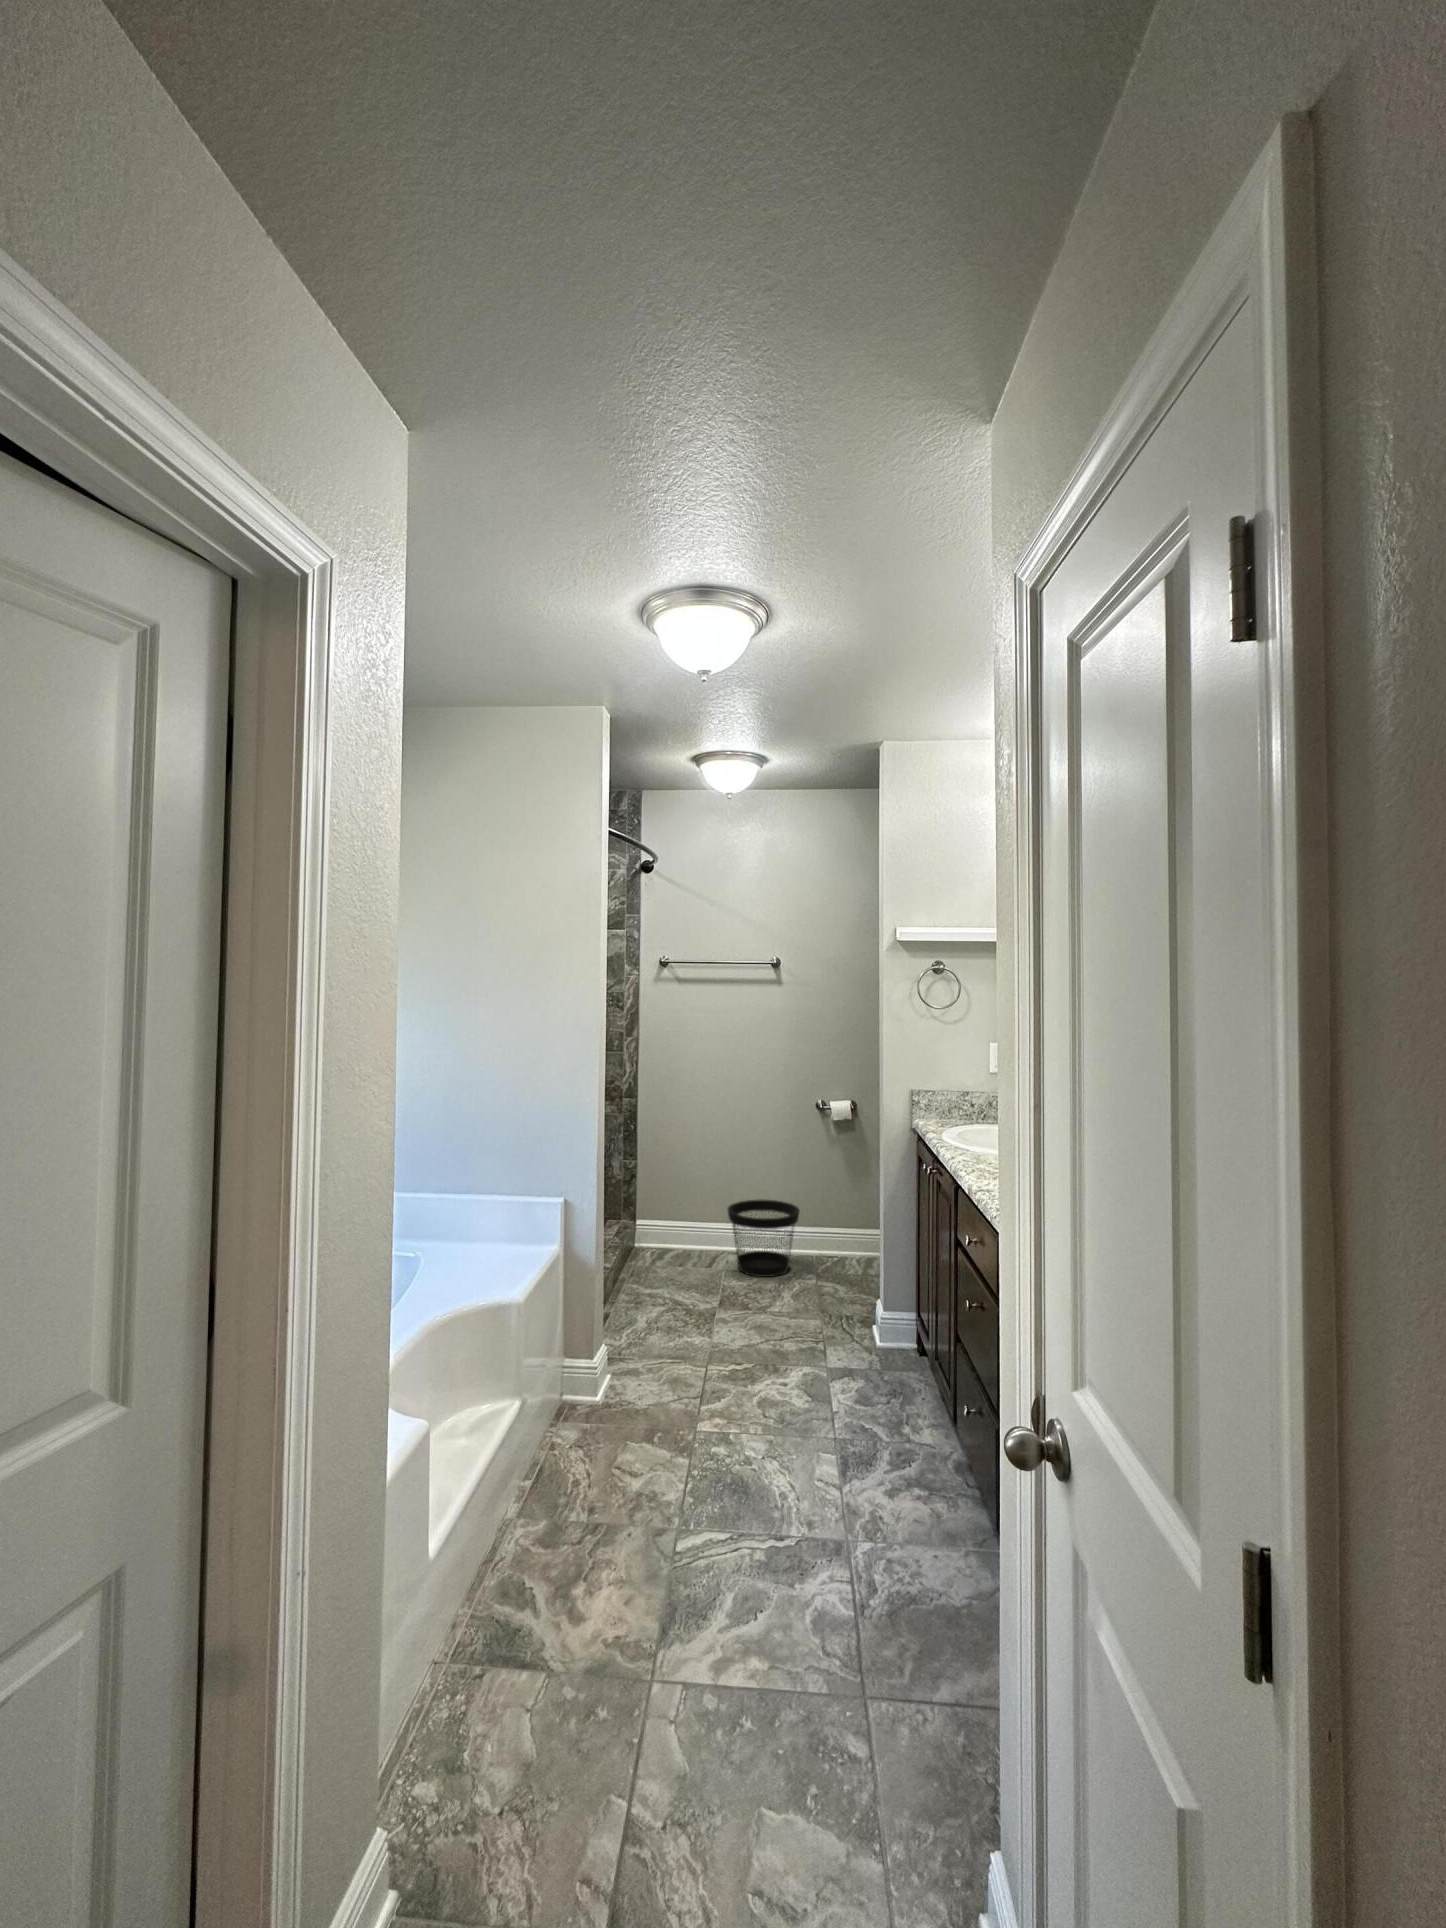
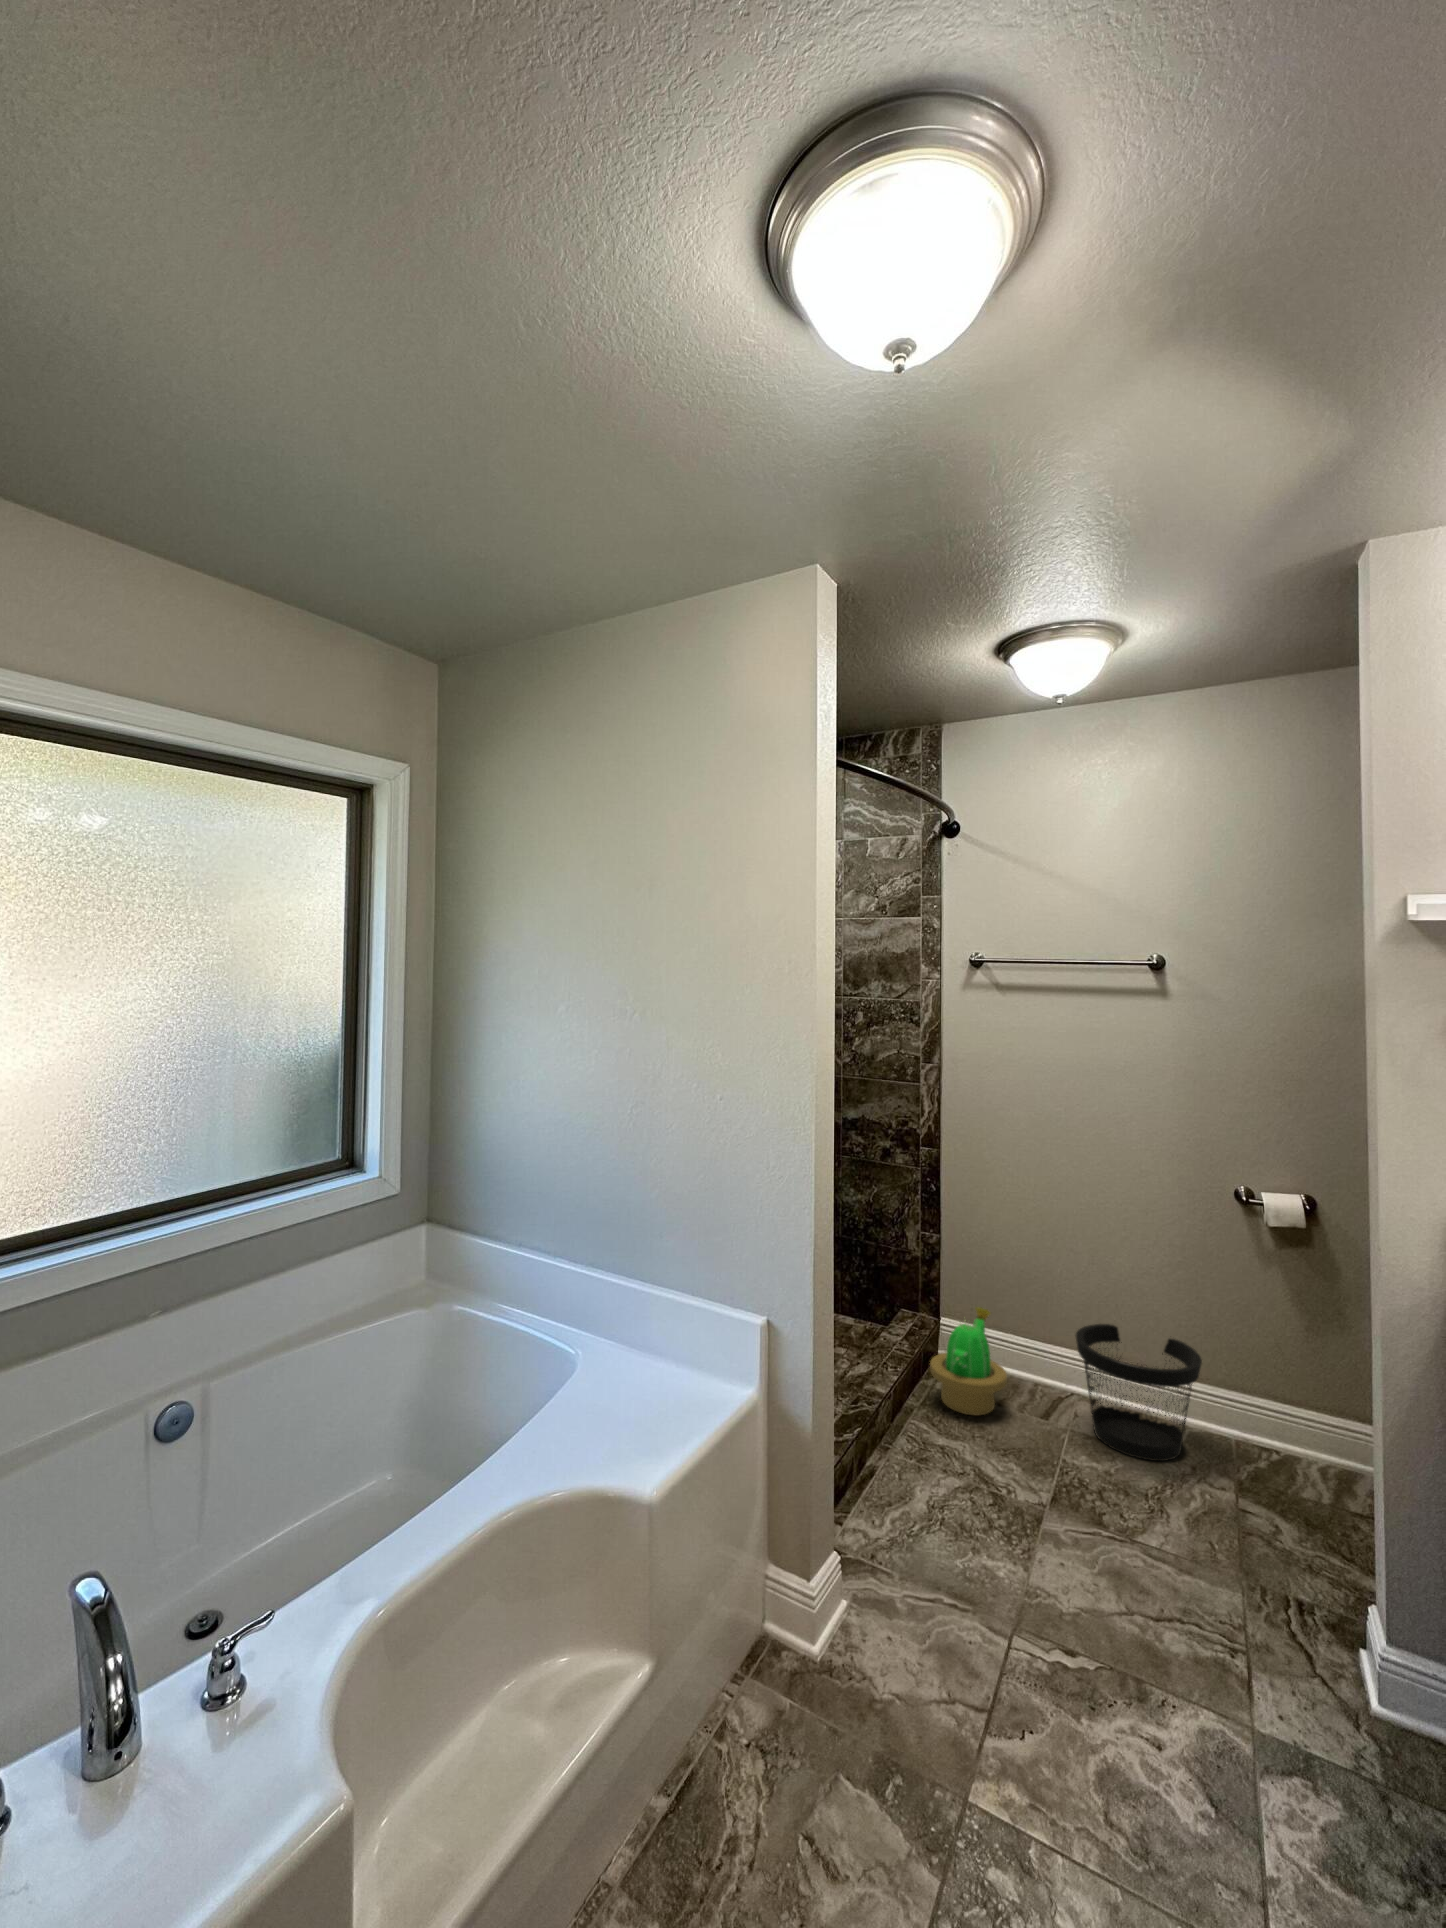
decorative plant: none [634,1204,685,1275] -> present [930,1307,1007,1415]

